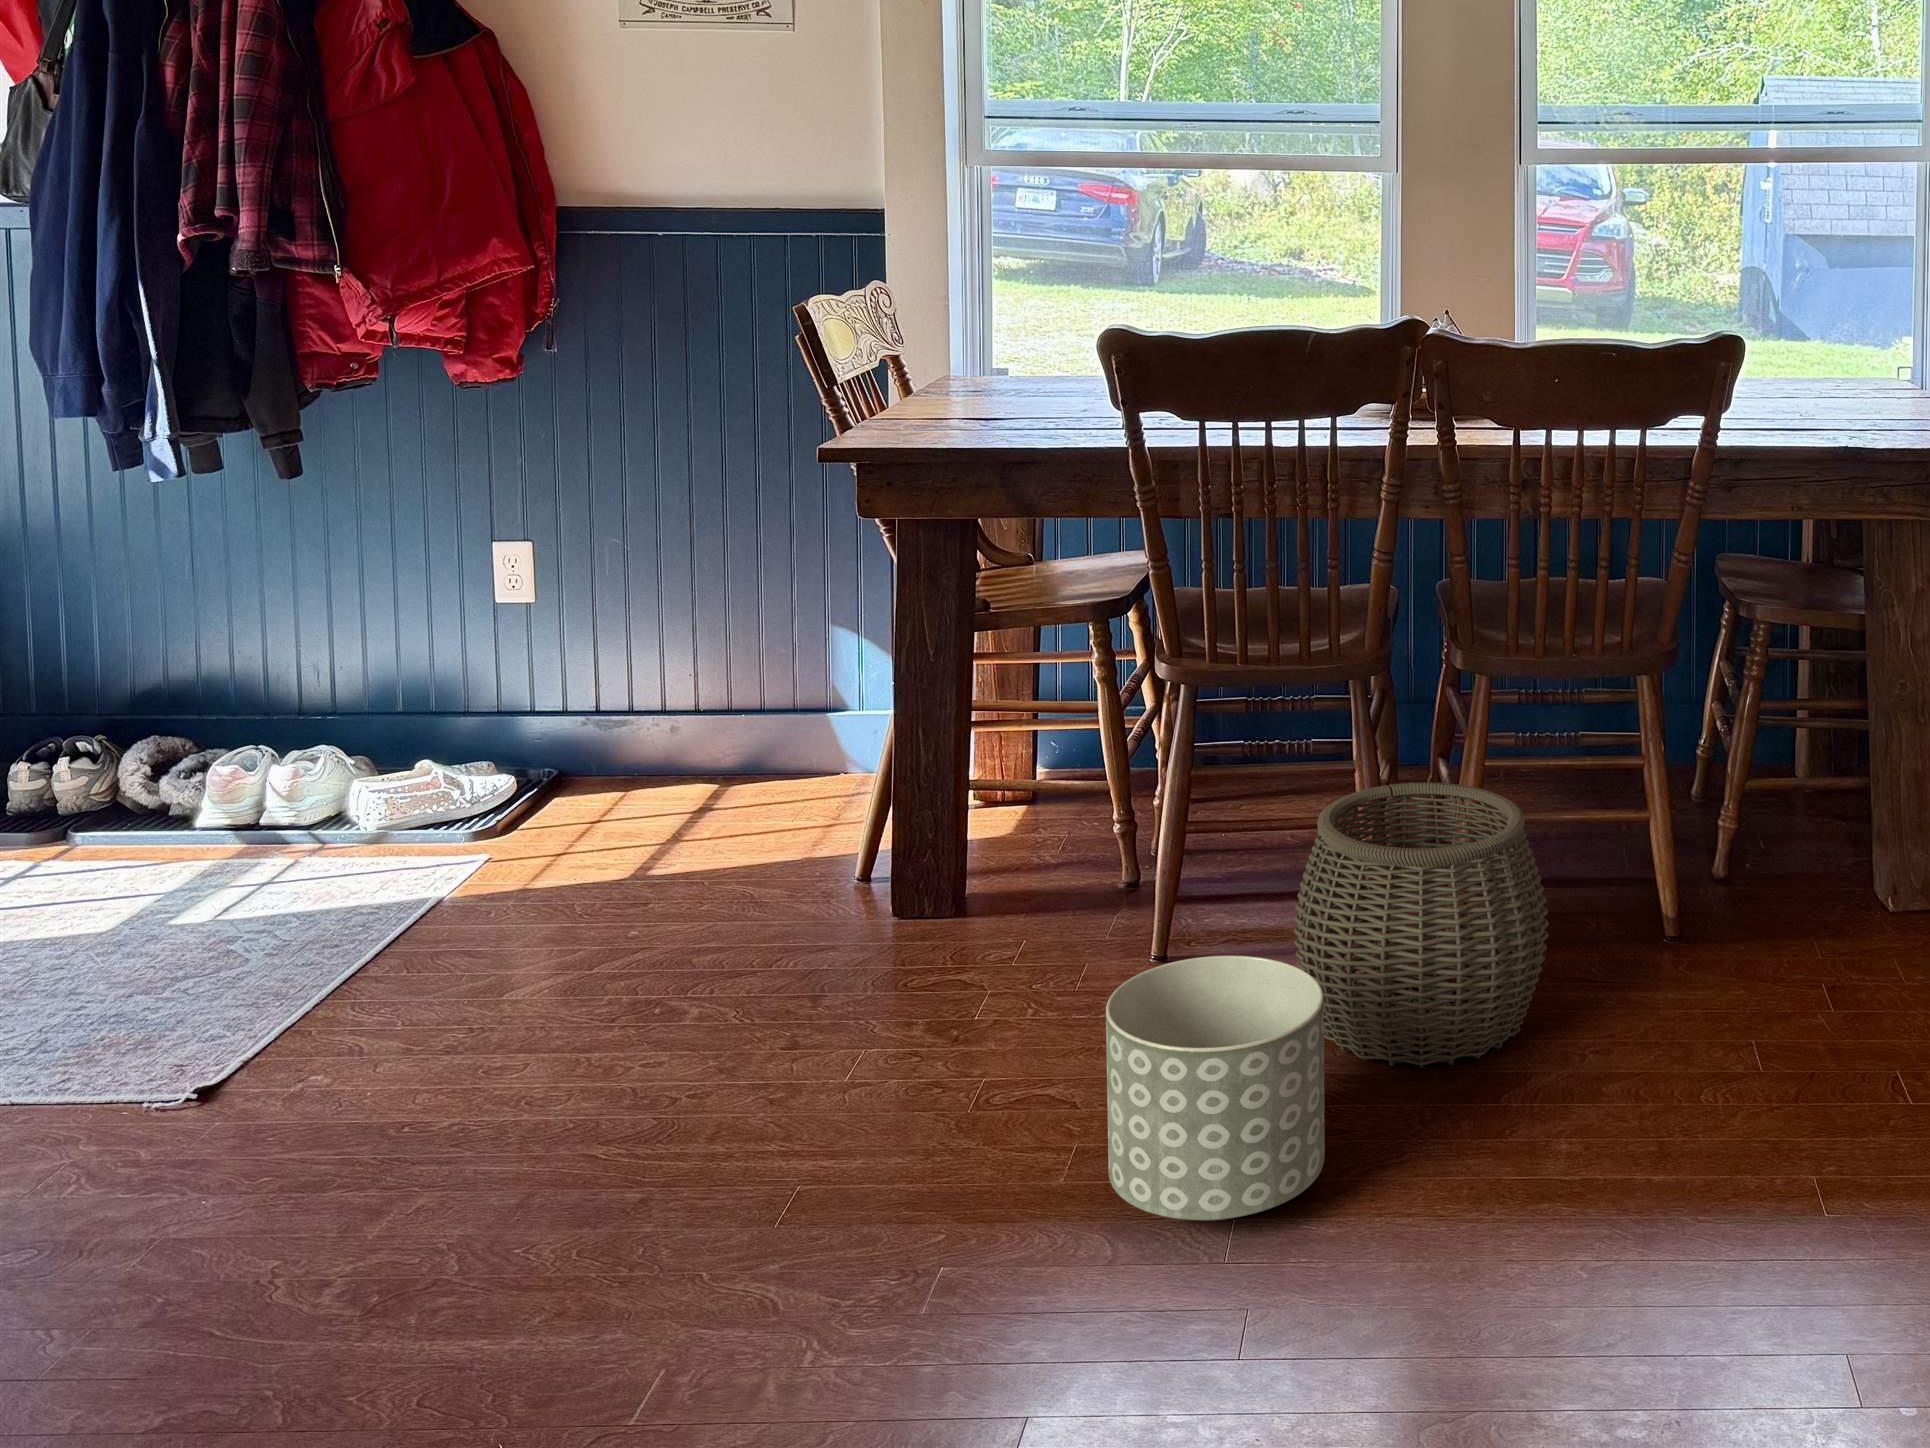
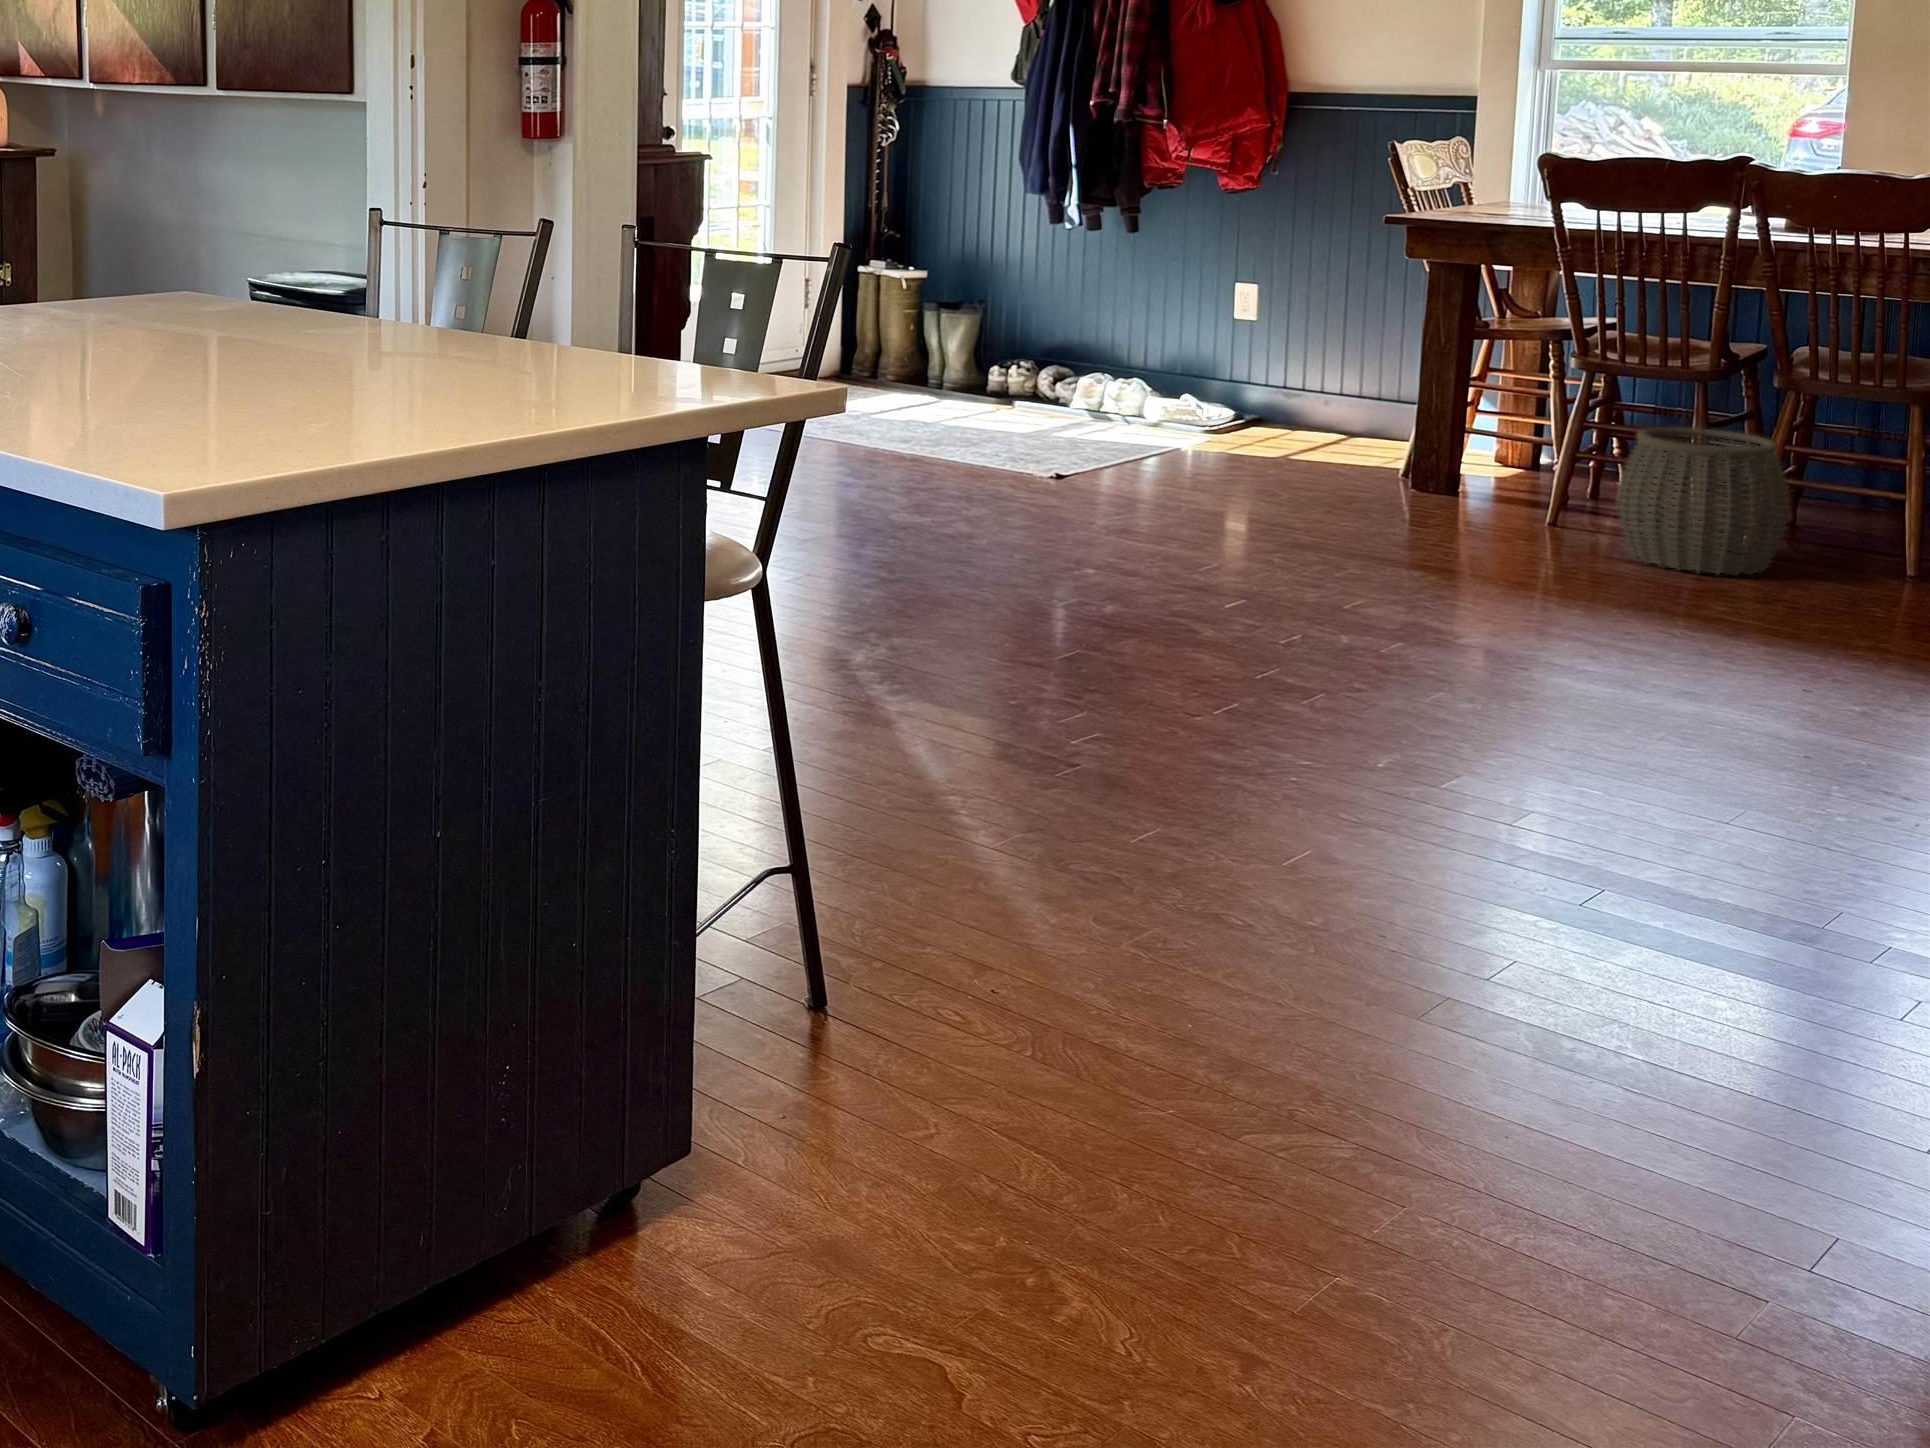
planter: present [1106,955,1325,1221] -> none [1458,461,1586,579]

